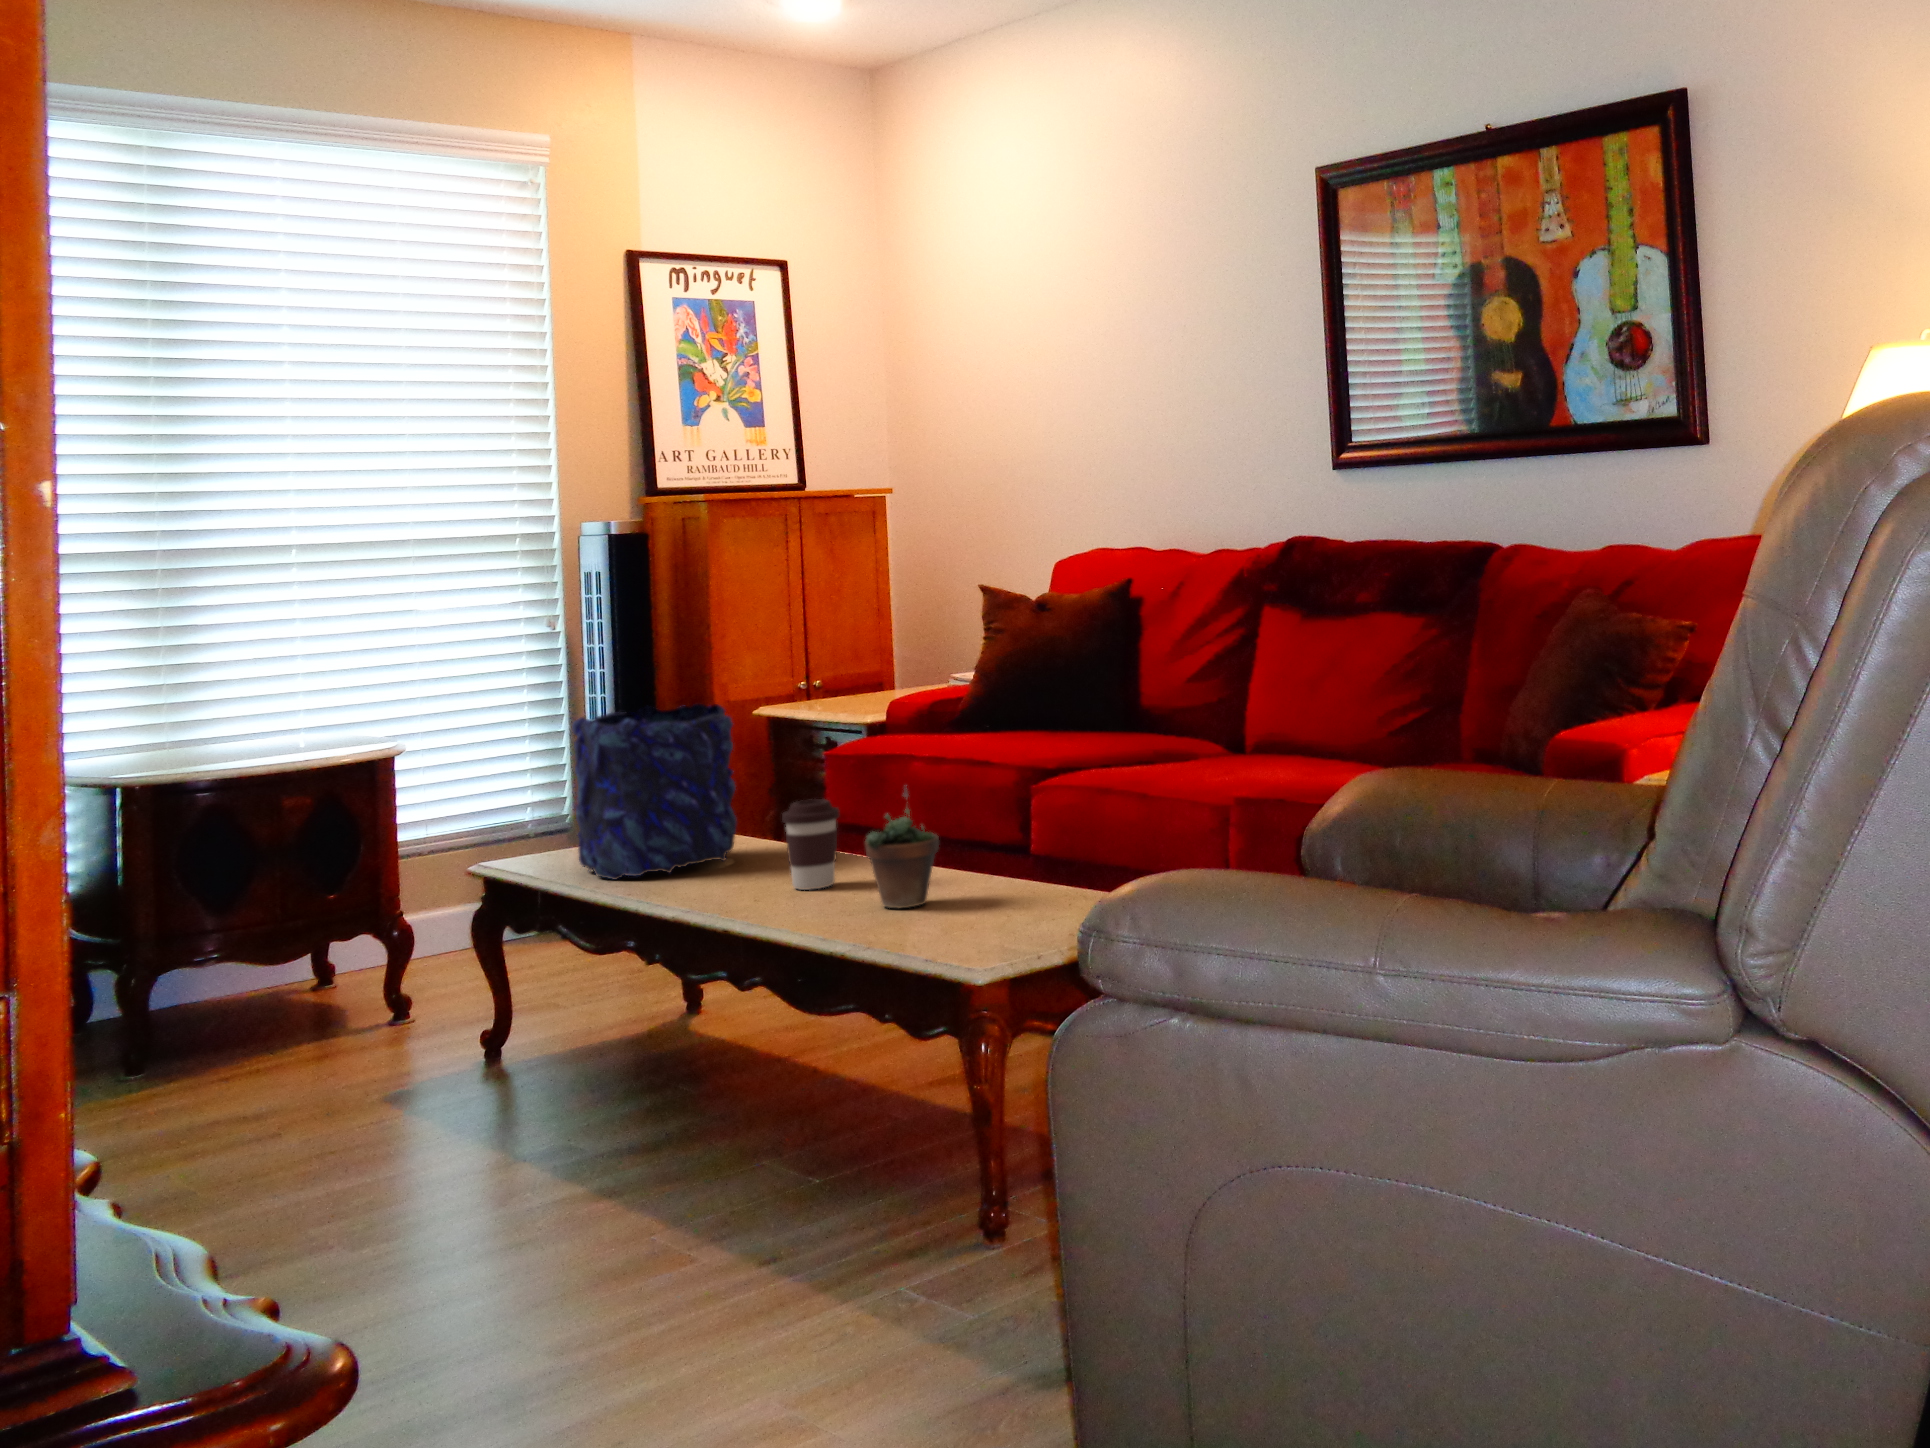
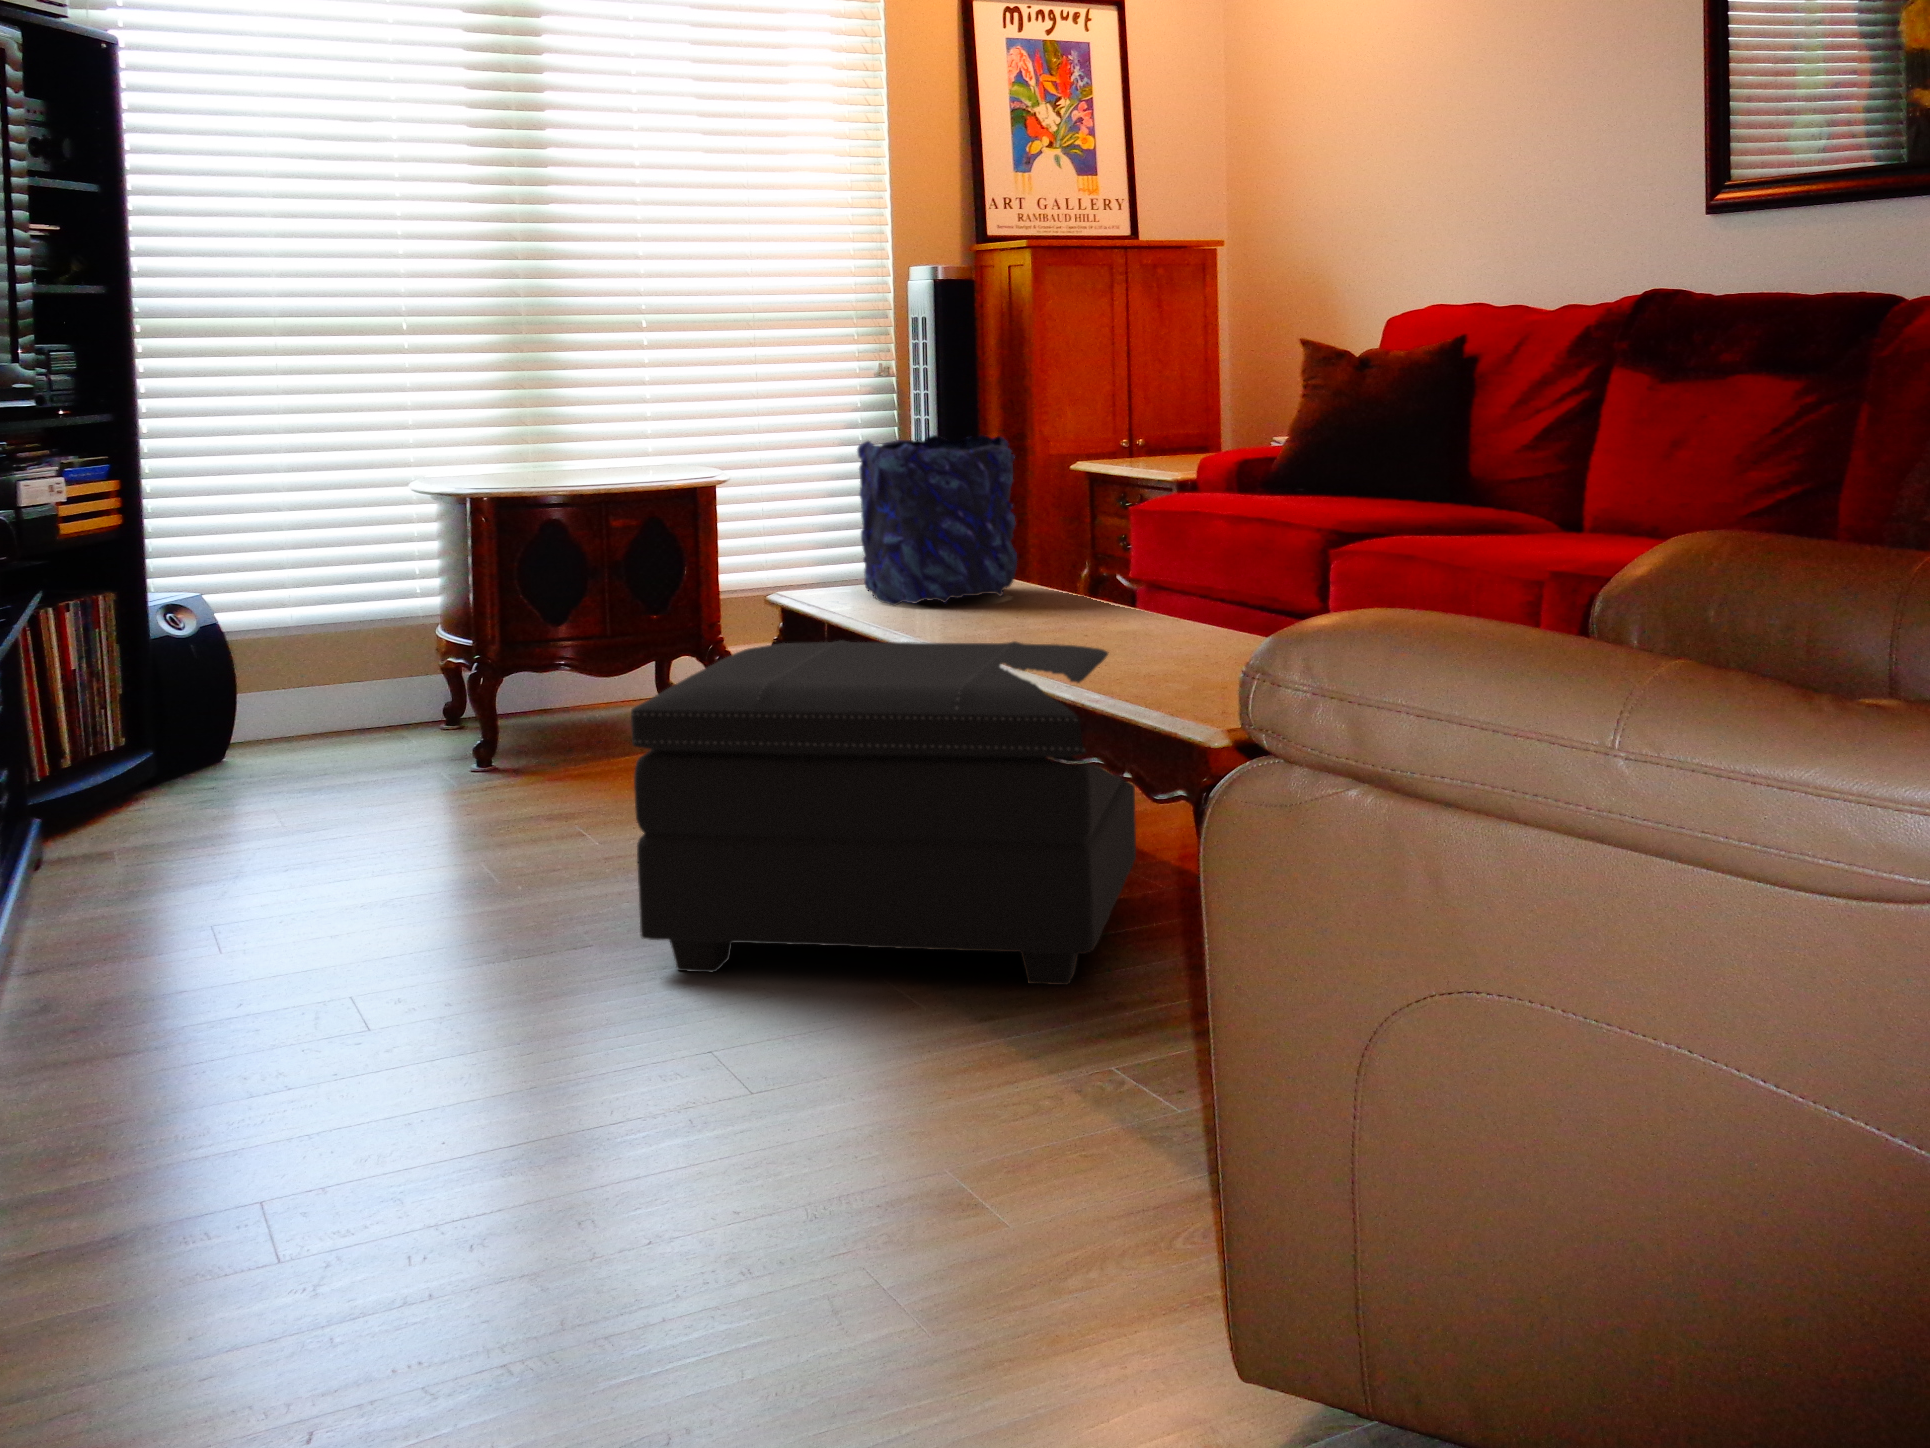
succulent plant: present [865,787,939,909] -> none [1119,523,1199,655]
coffee cup: present [782,799,839,890] -> none [1047,536,1106,629]
footstool: none [382,907,883,1280] -> present [631,640,1136,985]

